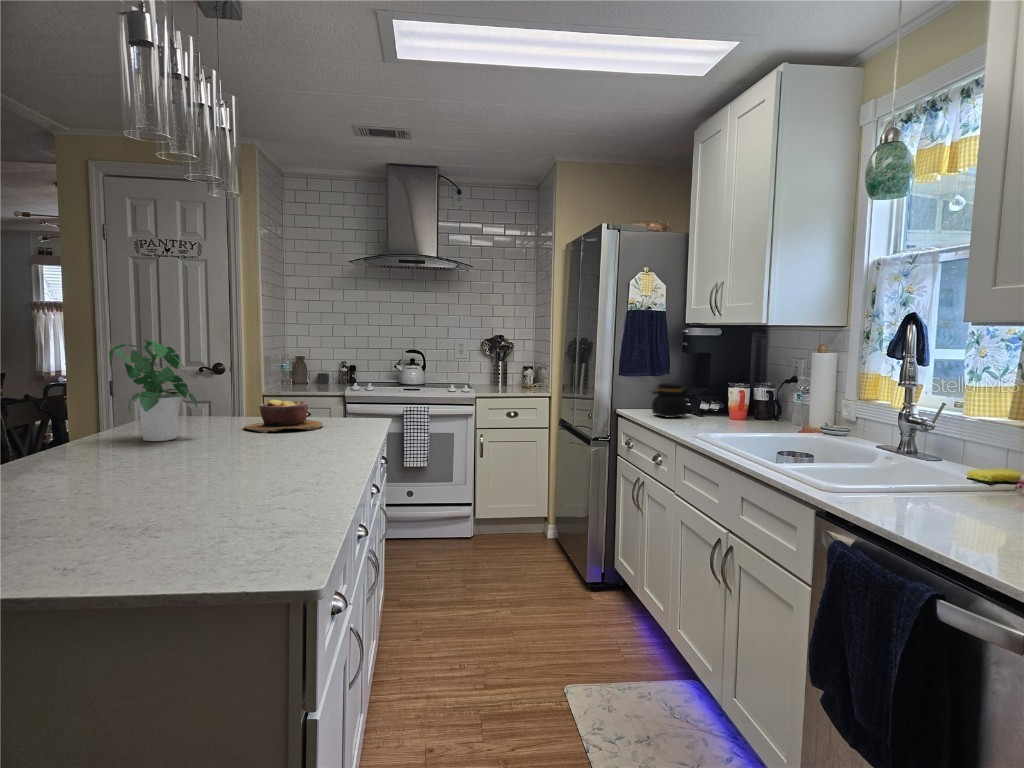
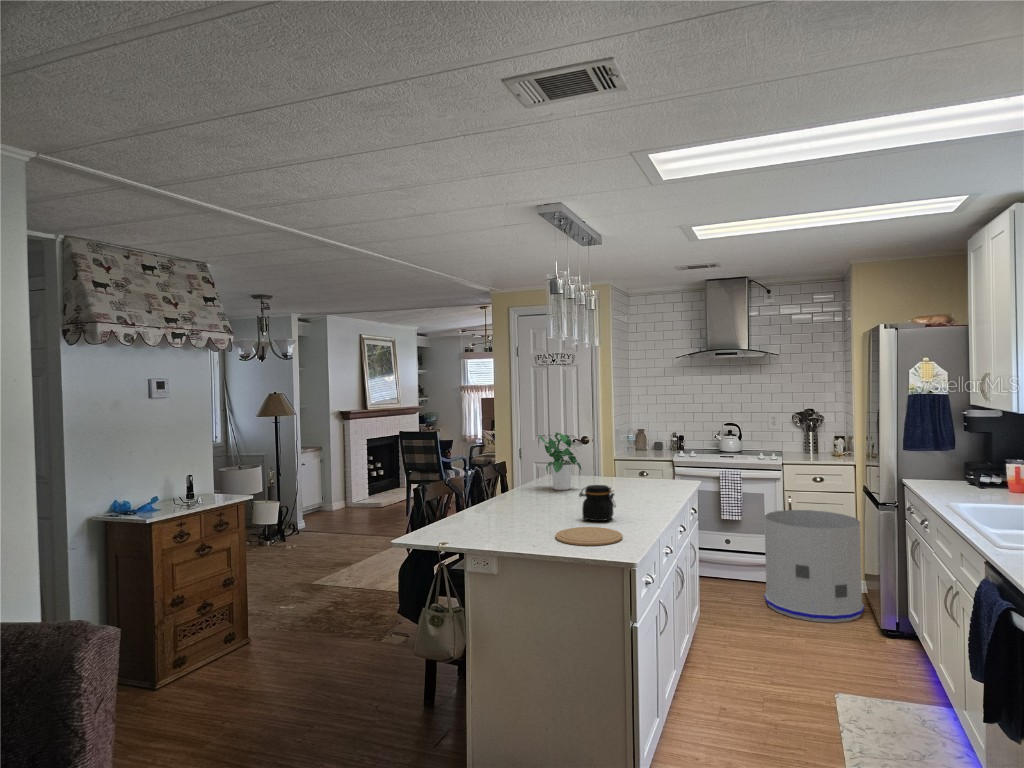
jar: present [652,383,687,418] -> present [579,485,616,521]
bowl: present [243,399,323,433] -> none [606,466,655,488]
trash can: none [454,450,560,582] -> present [764,510,864,623]
plate: none [87,518,263,576] -> present [555,527,623,546]

